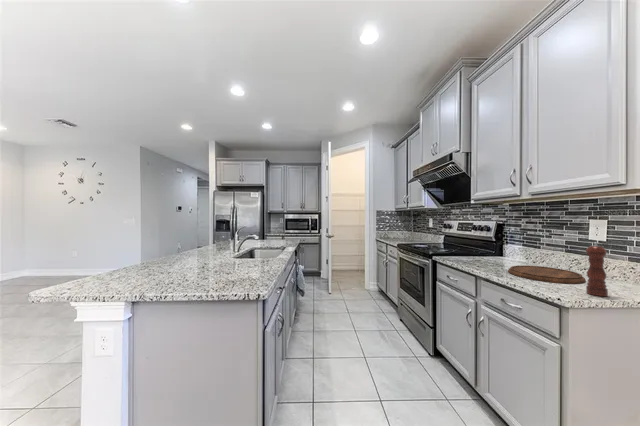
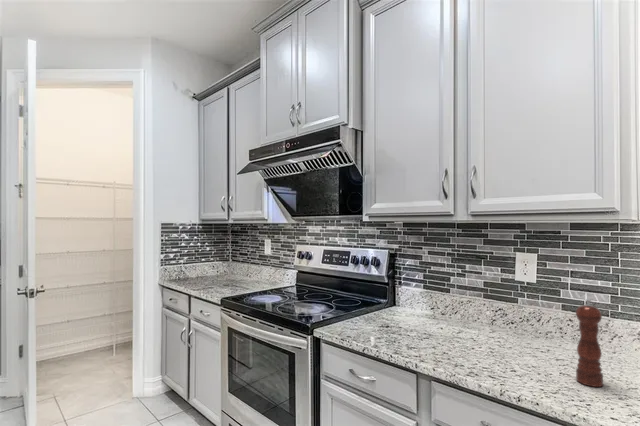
cutting board: present [508,265,586,284] -> none [441,327,540,365]

